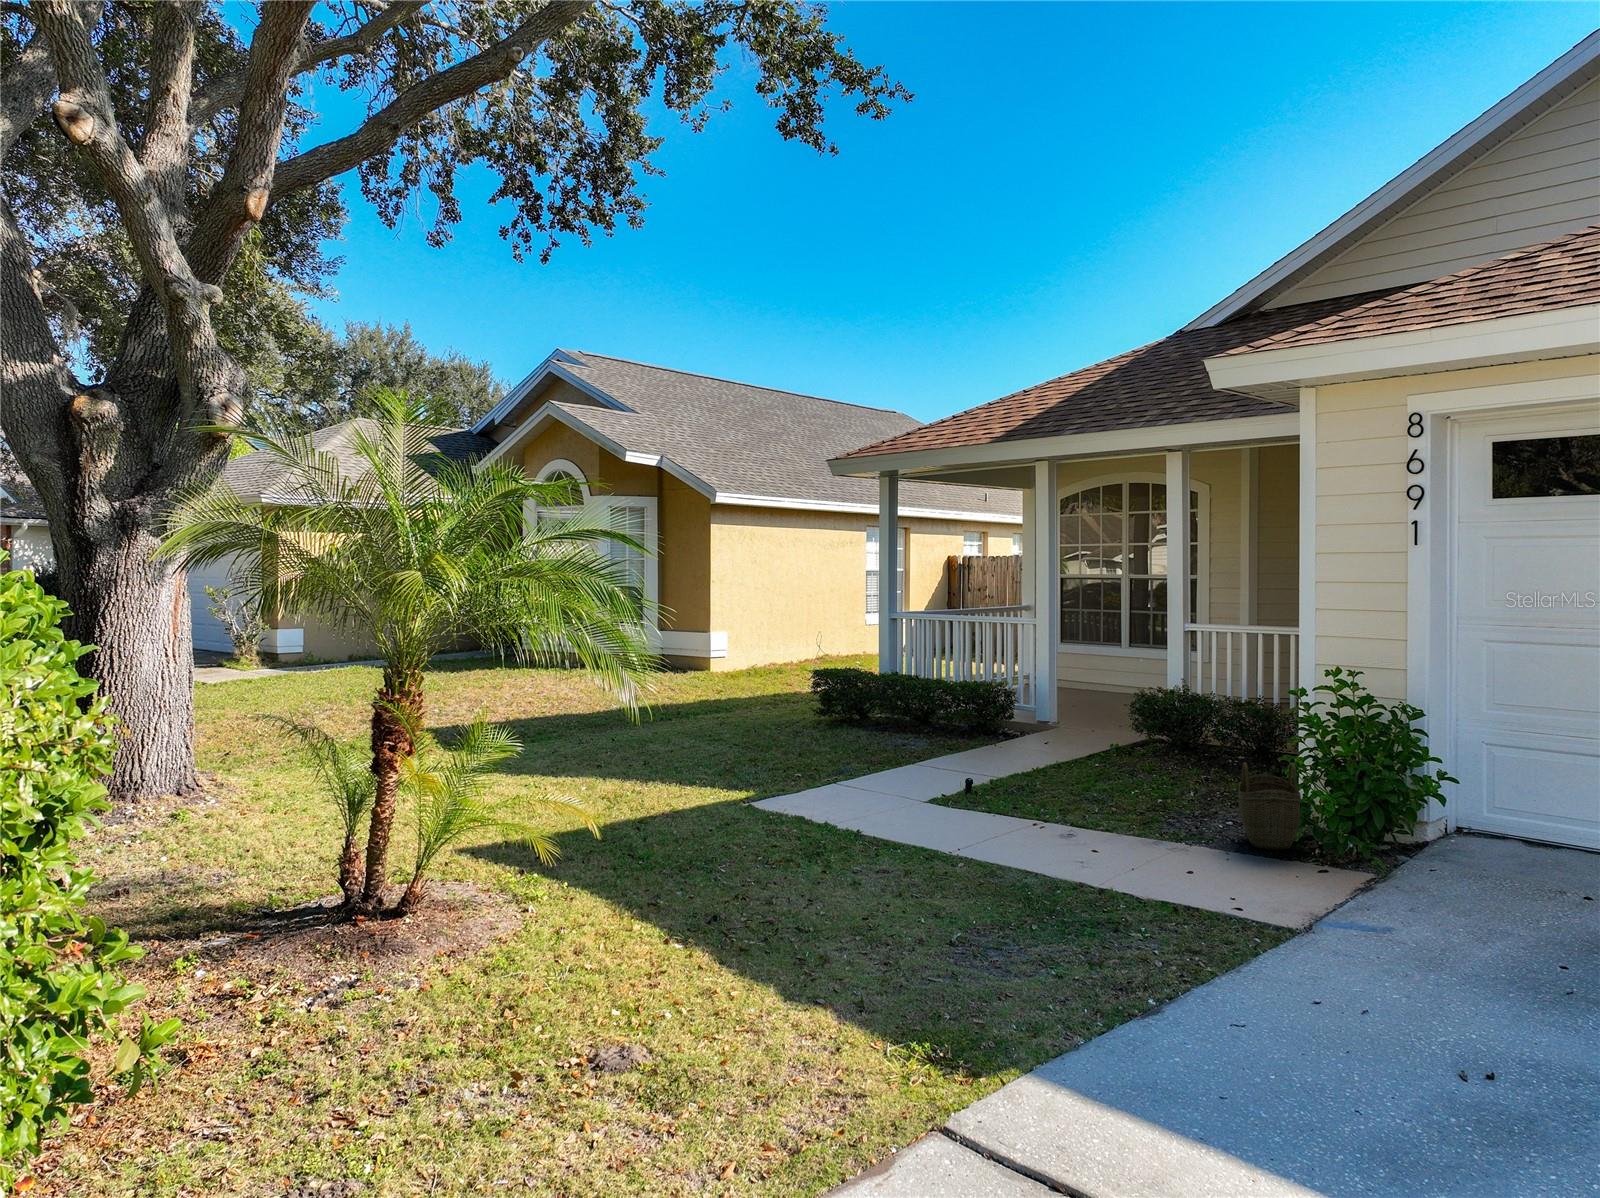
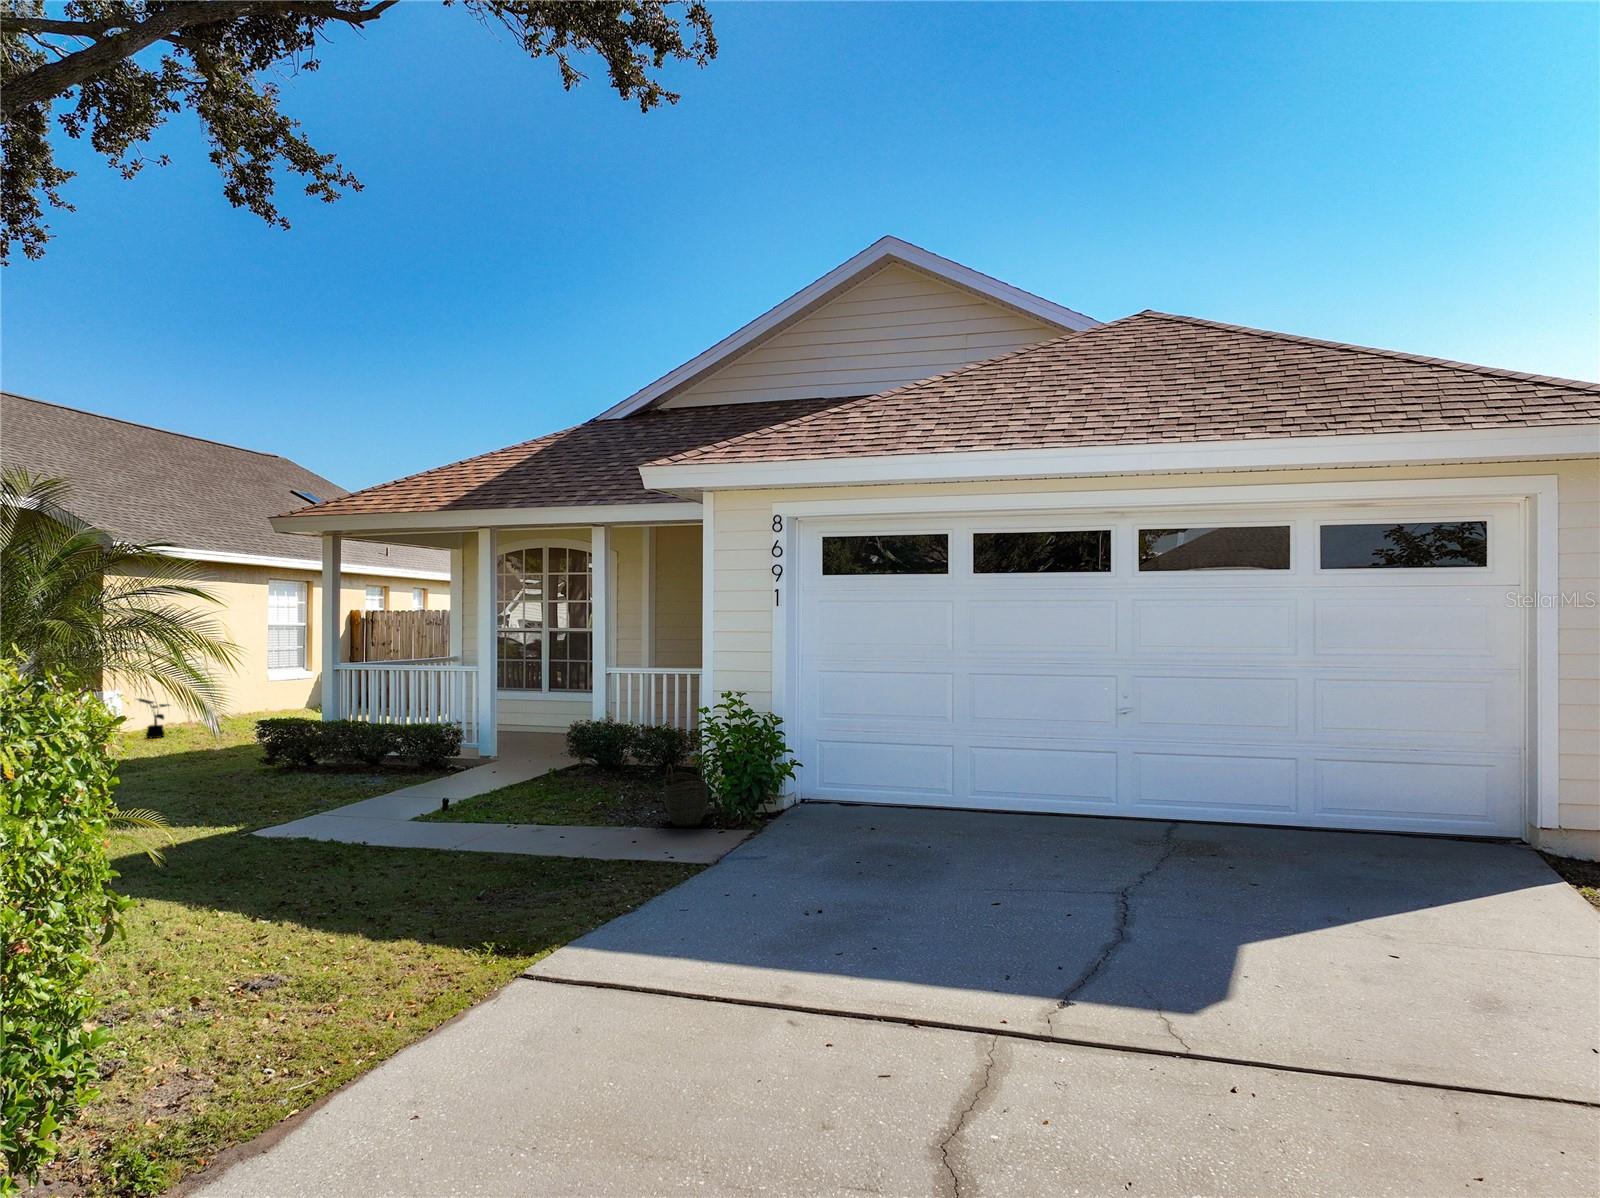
potted plant: none [755,642,784,679] -> present [138,699,170,738]

